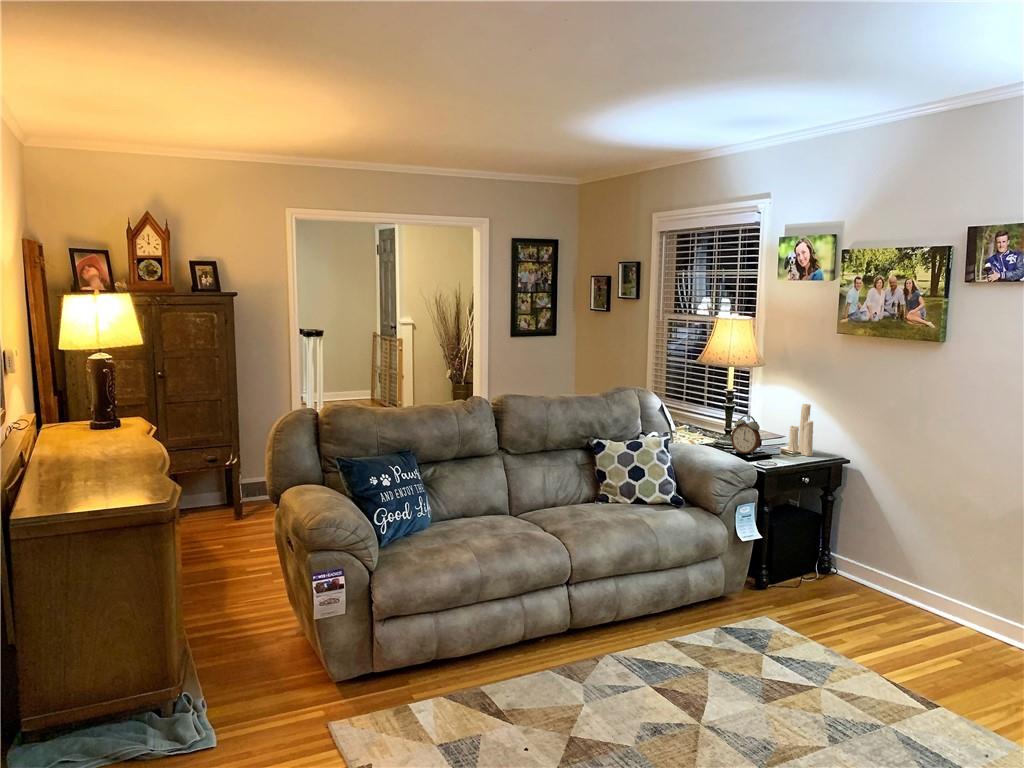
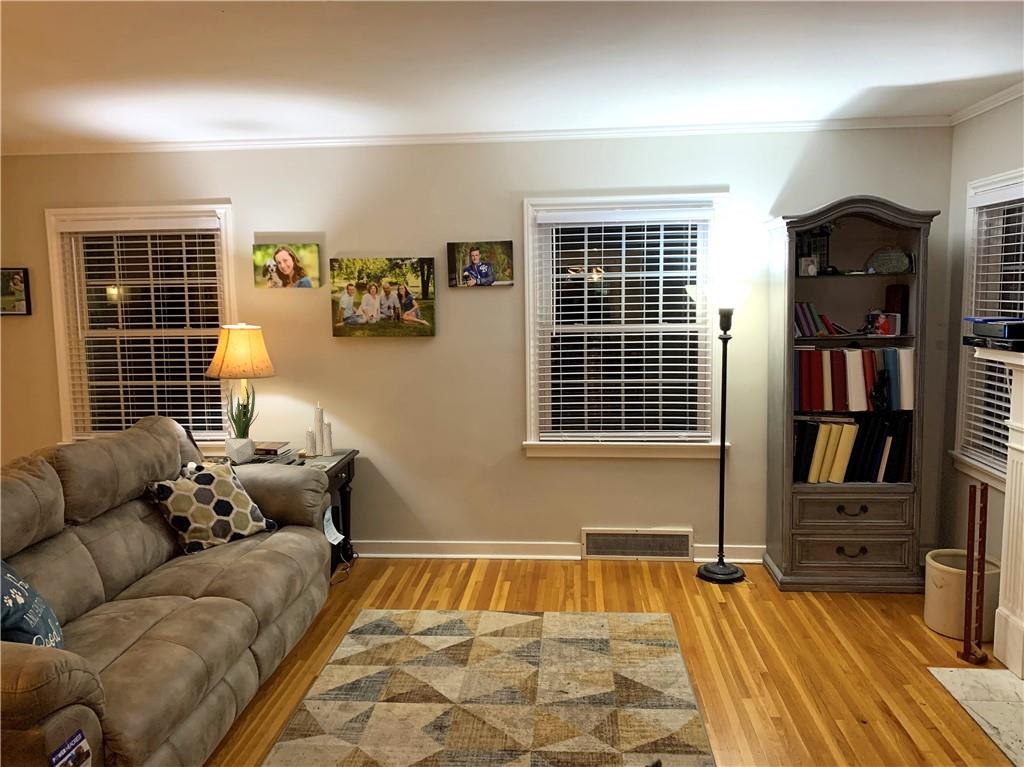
potted plant: none [699,371,733,443] -> present [225,384,258,463]
alarm clock: present [731,415,761,454] -> none [276,425,307,465]

